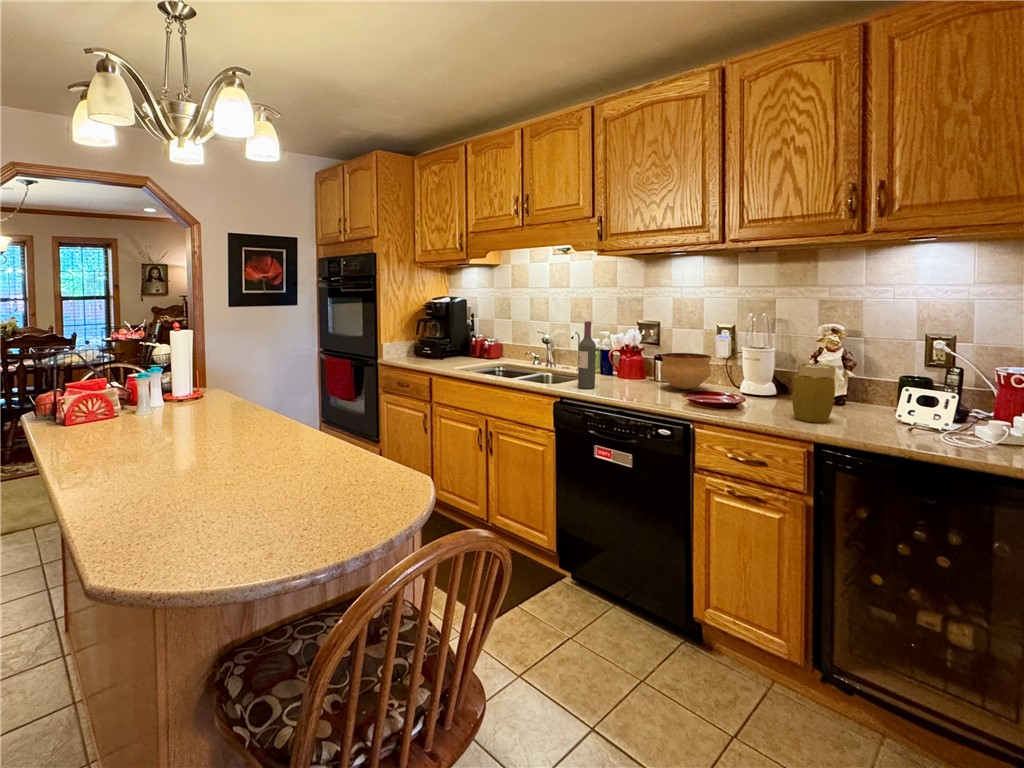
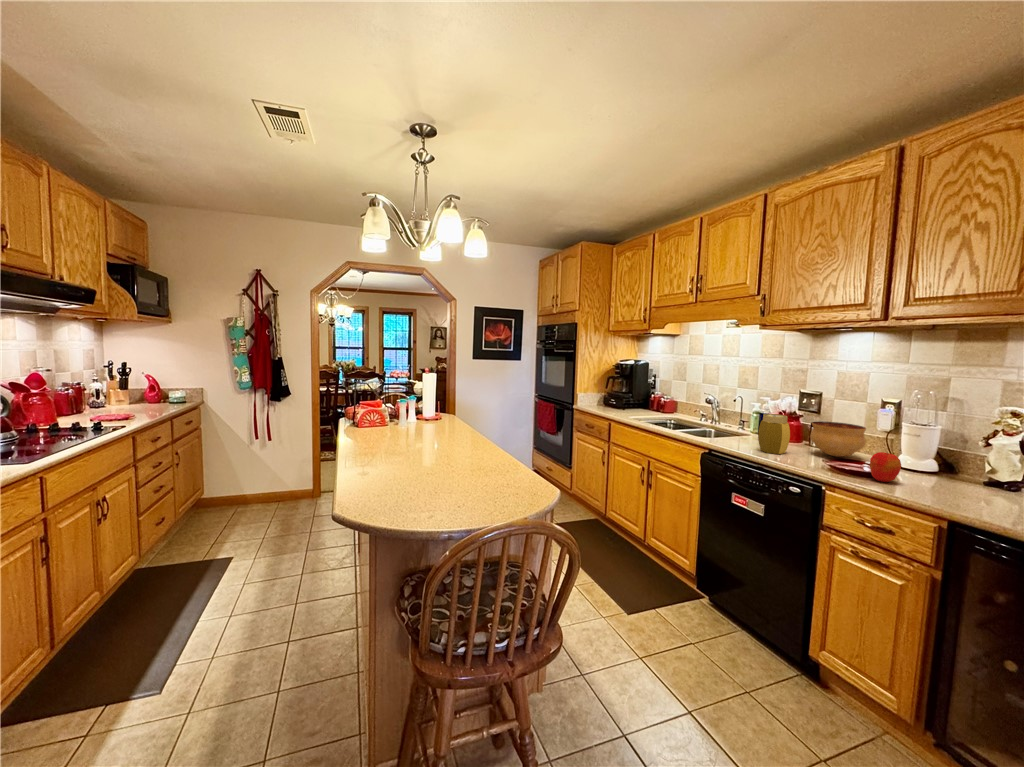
wine bottle: present [578,321,596,389] -> none [728,387,746,445]
jar: present [793,364,836,423] -> present [758,414,790,454]
apple: none [732,379,761,411] -> present [870,452,901,482]

